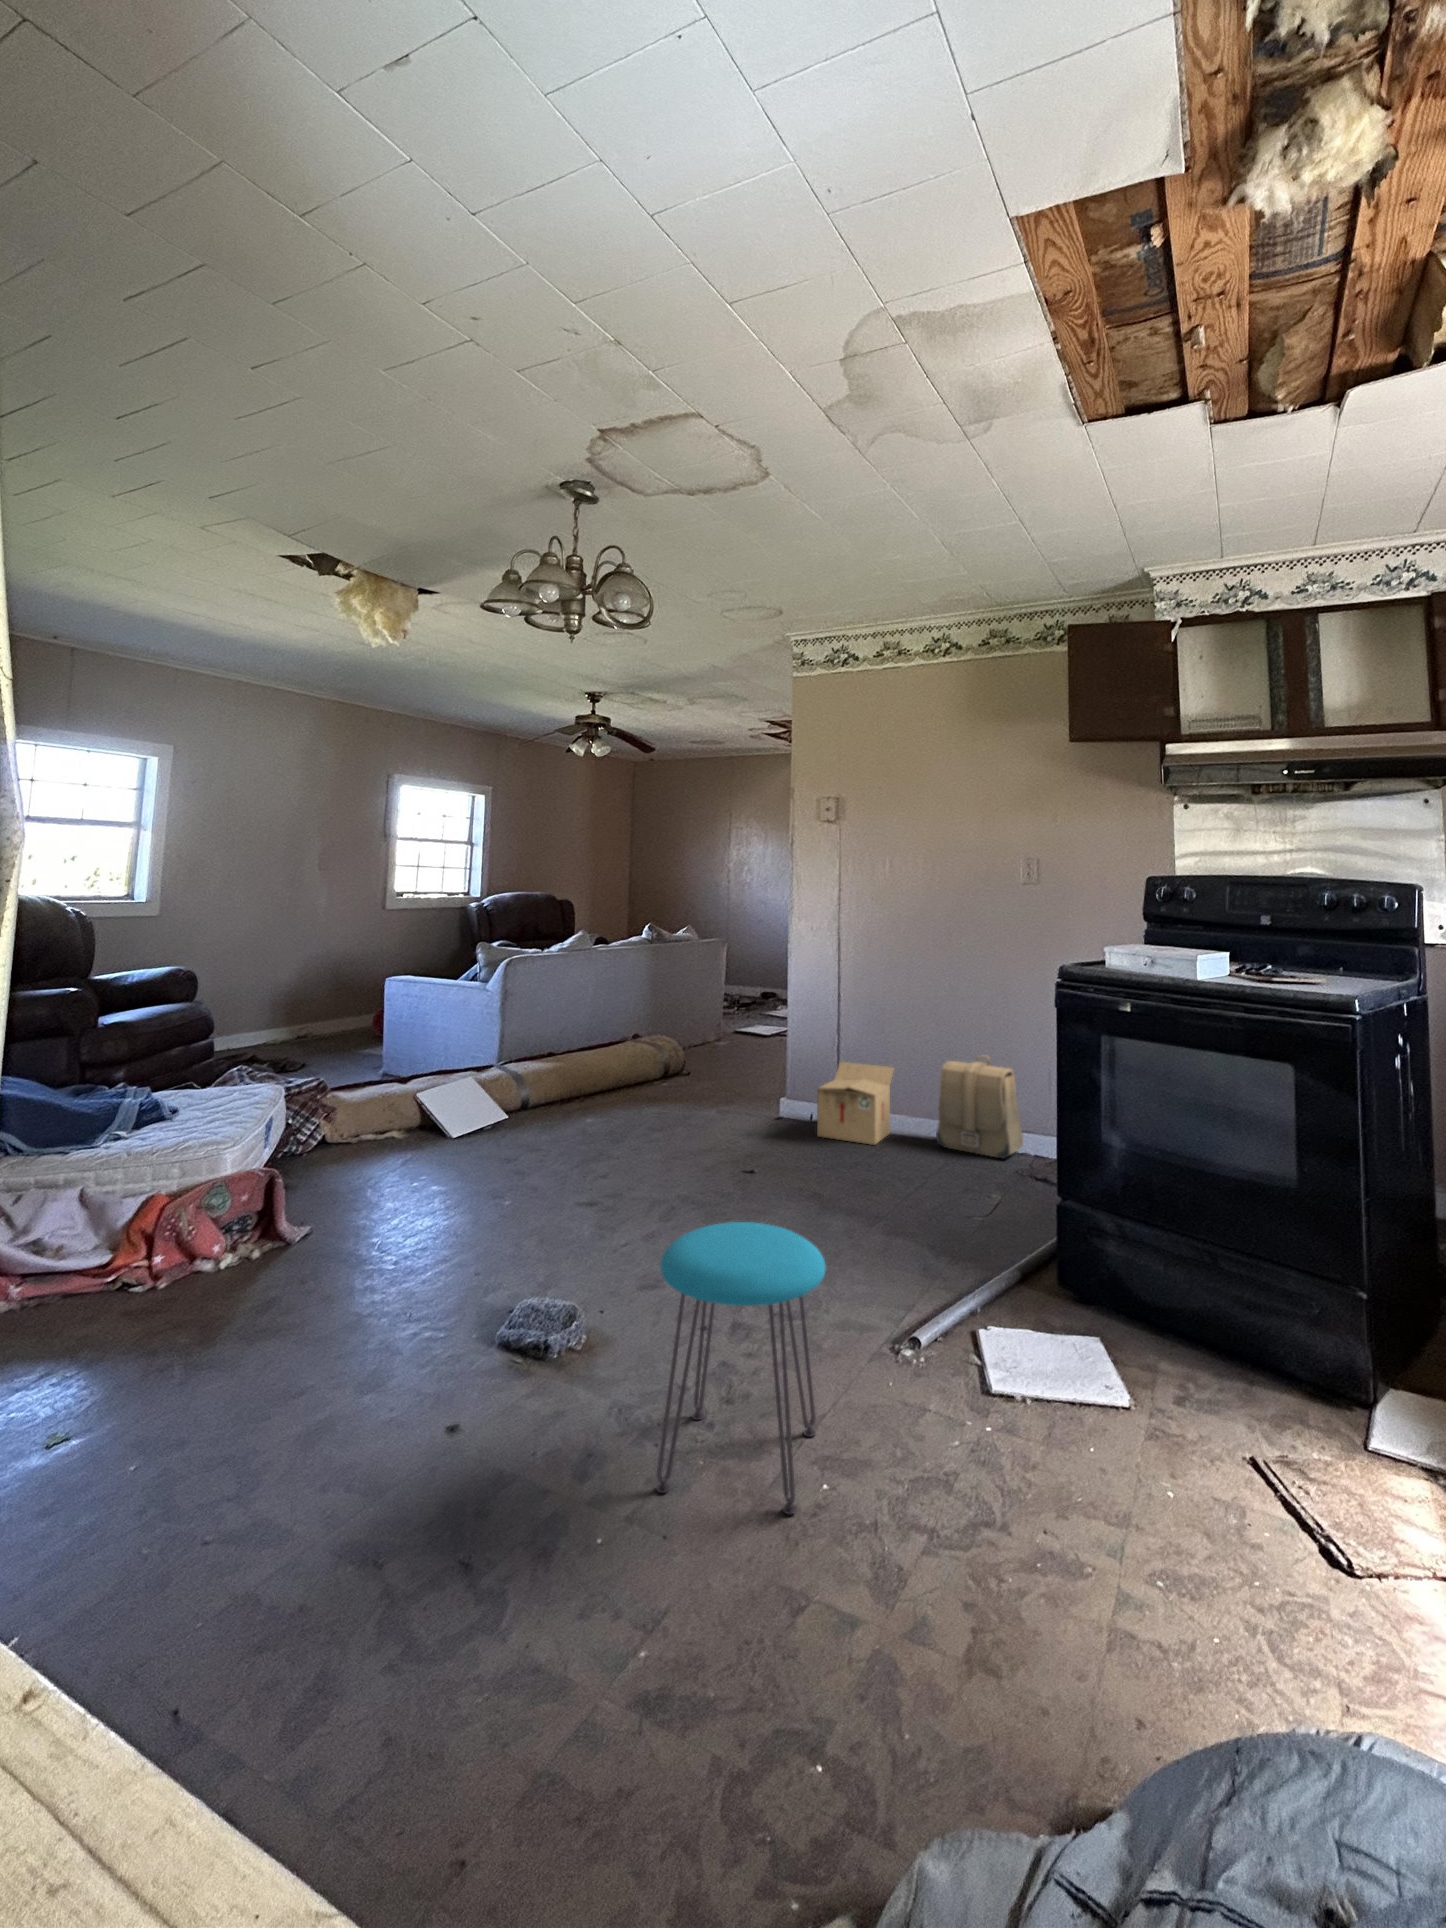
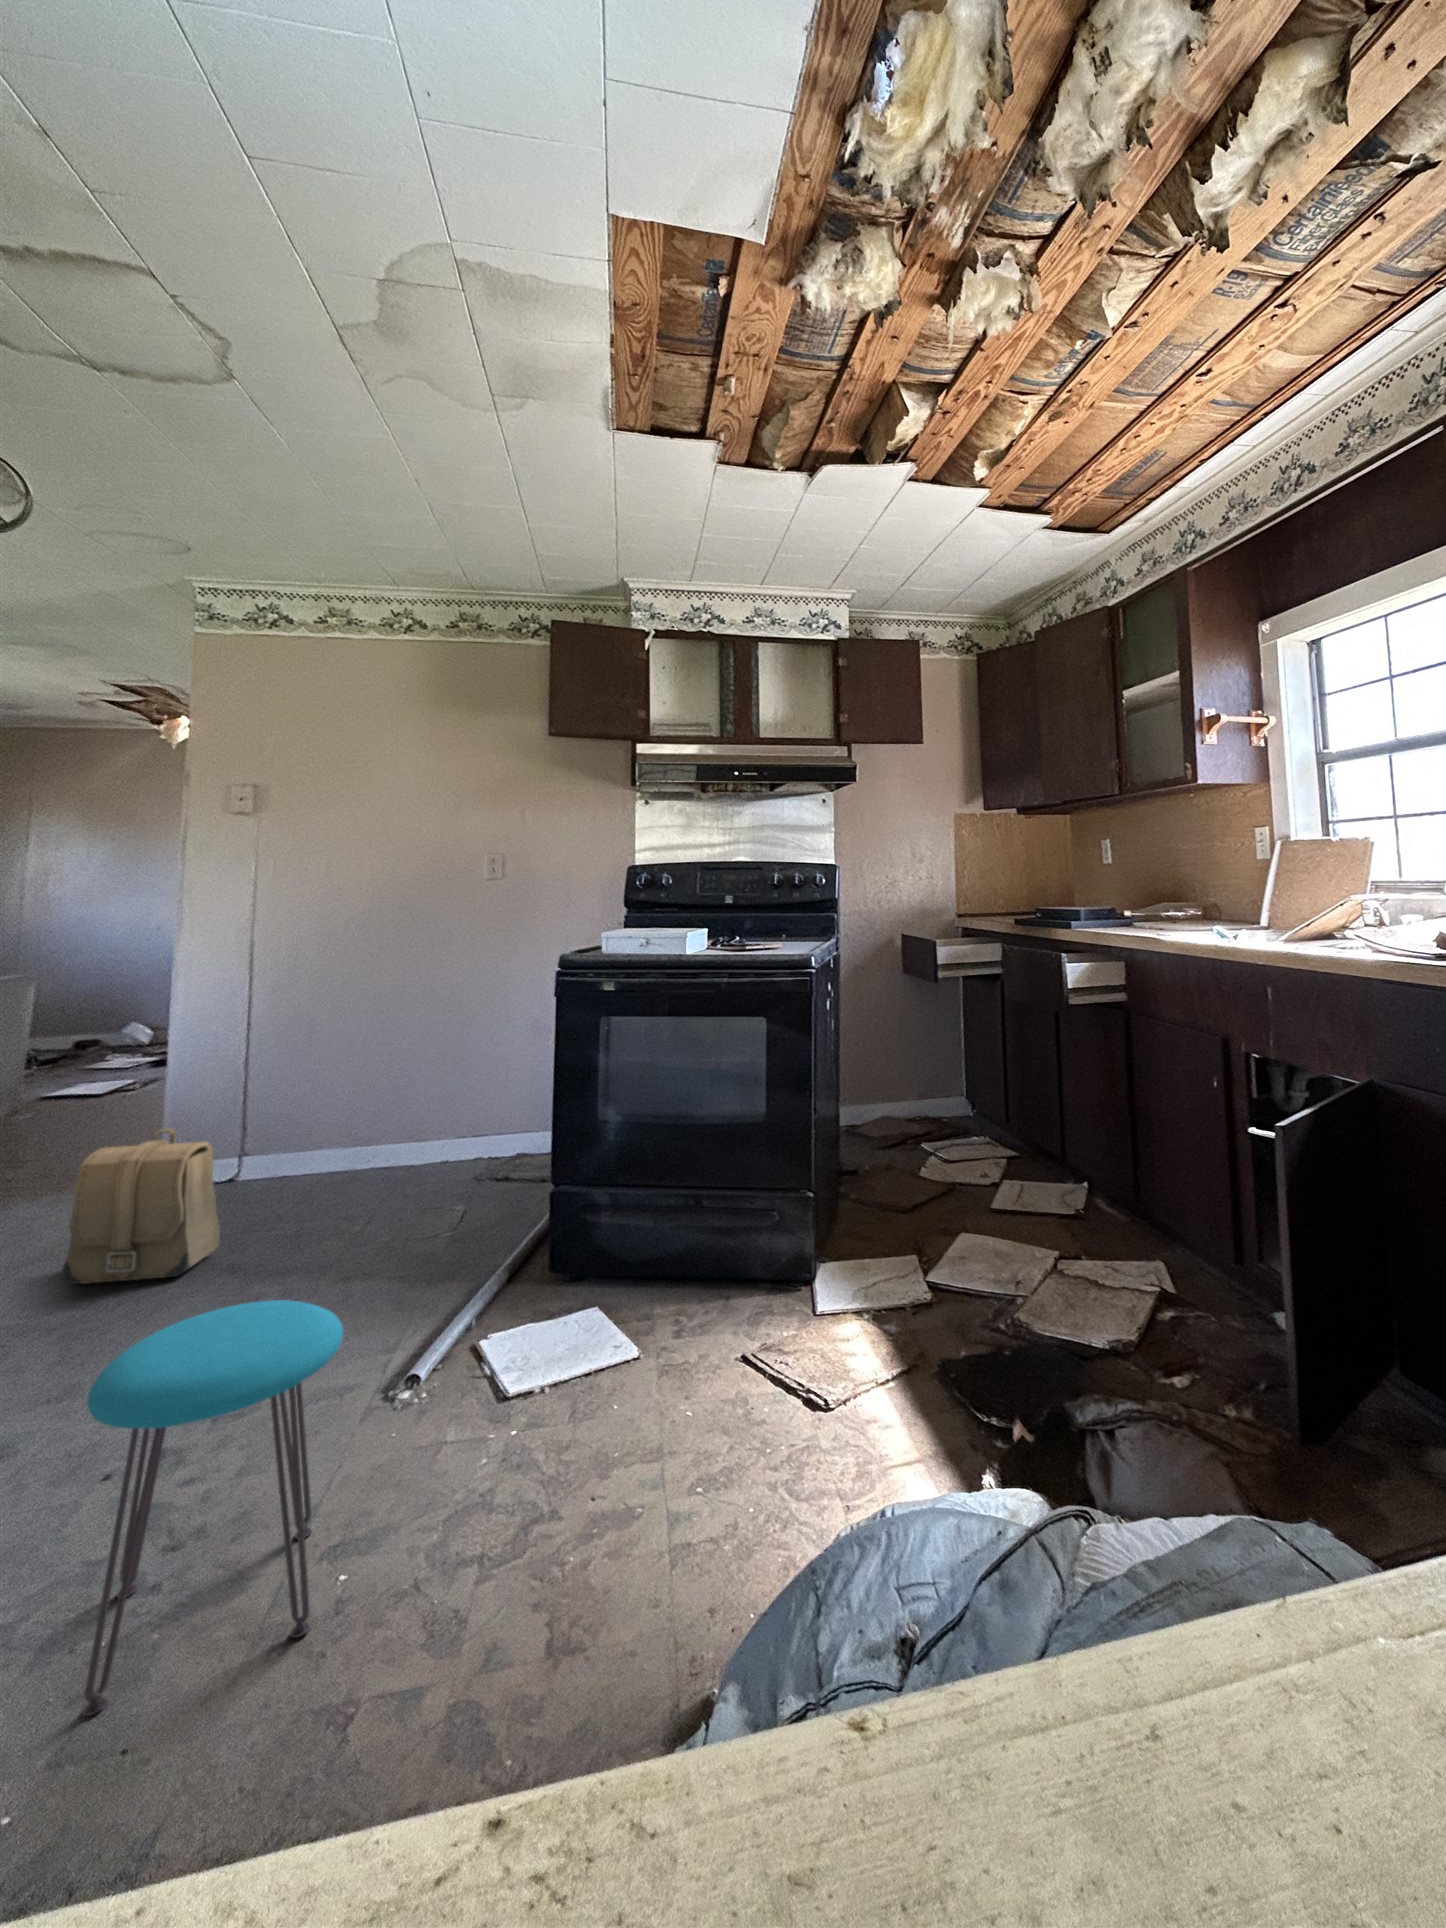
backpack: present [936,1055,1023,1158] -> present [63,1128,220,1284]
cardboard box: present [817,1062,894,1145] -> none [209,1093,326,1197]

